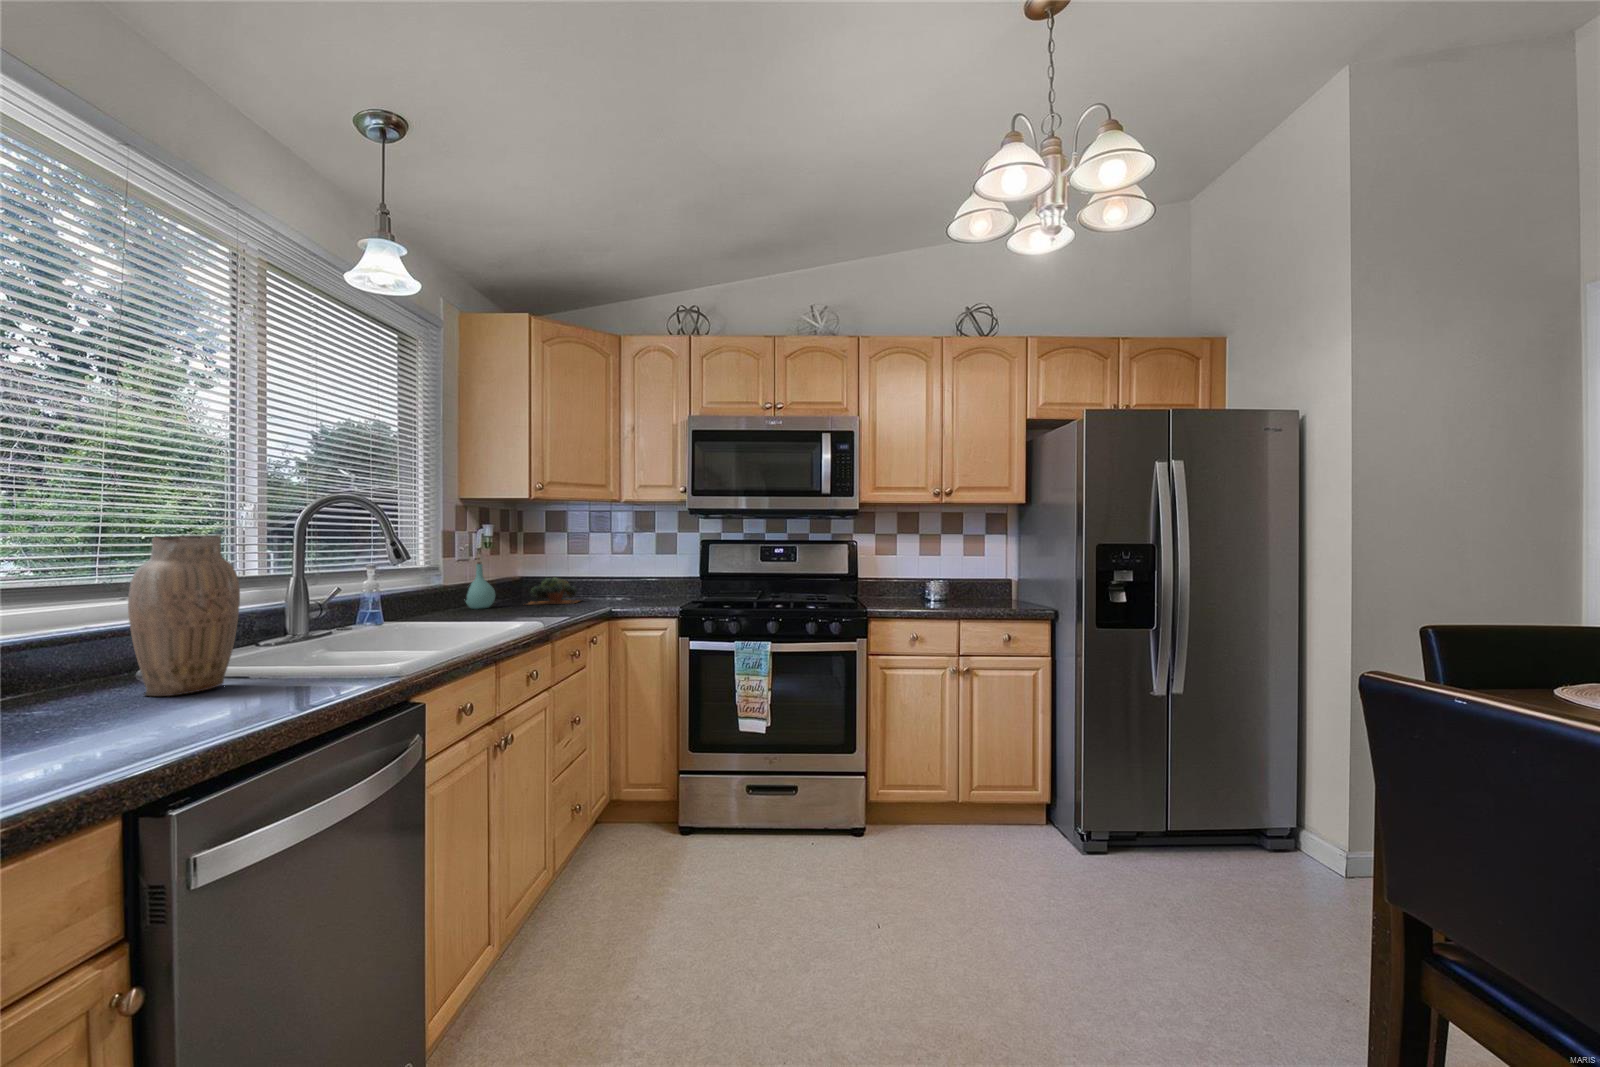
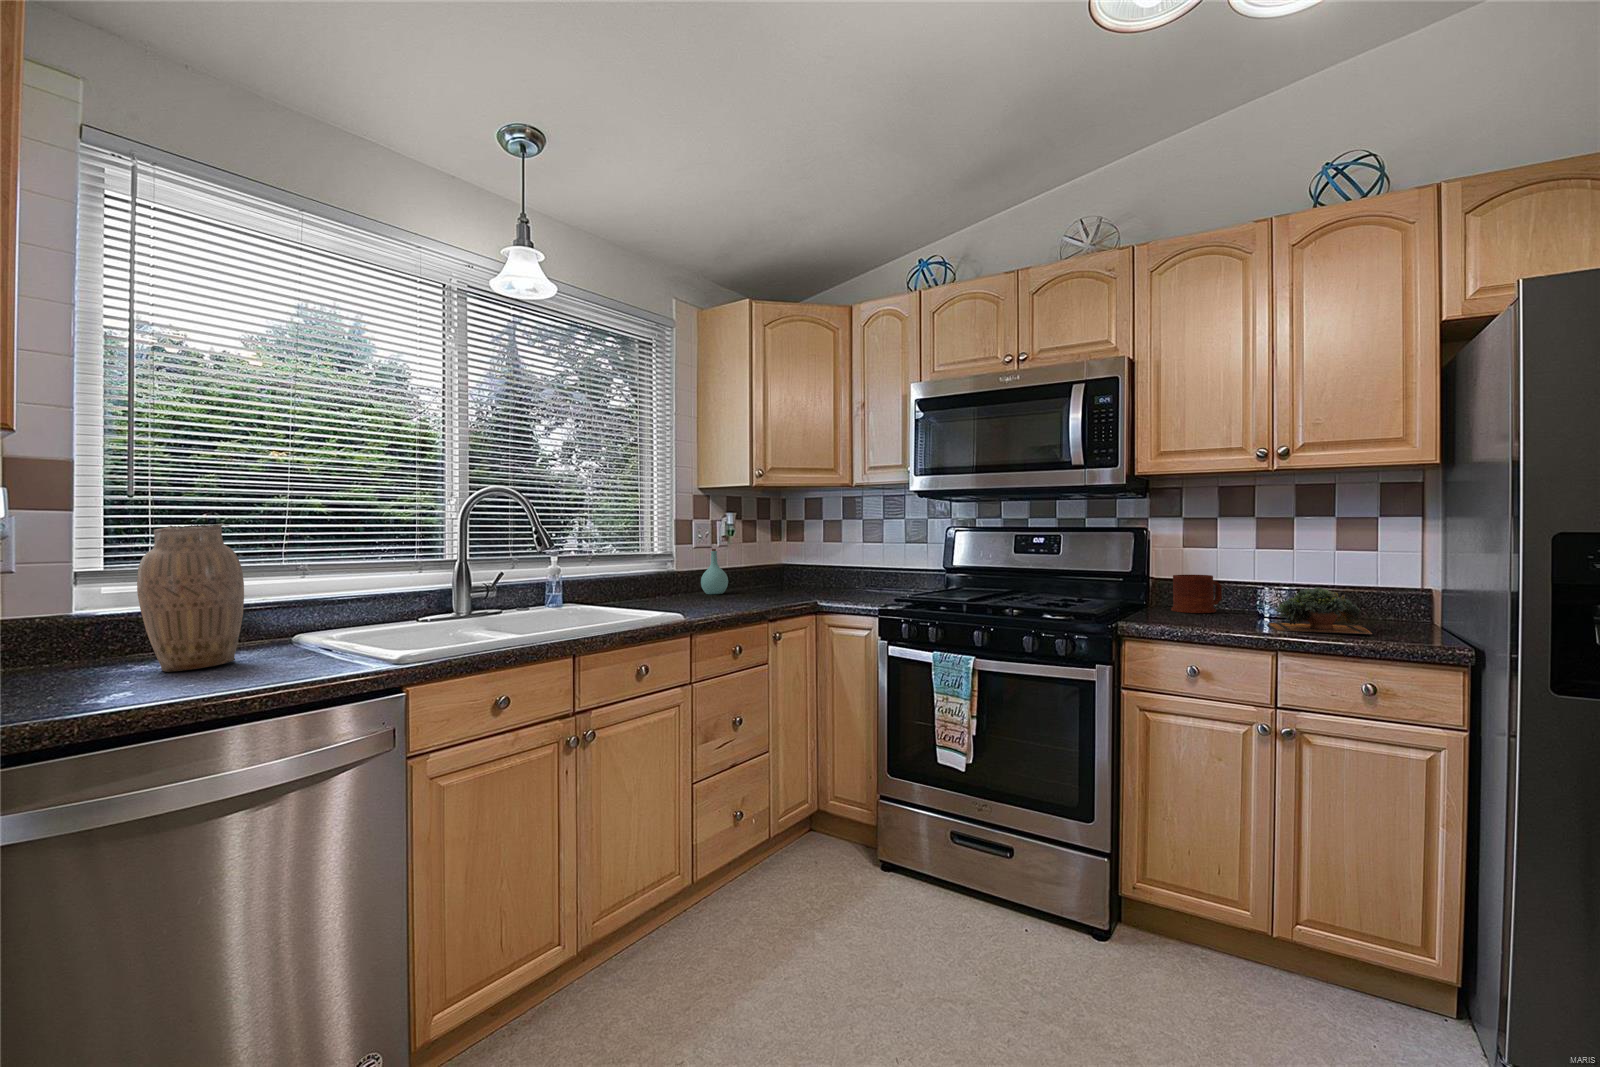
mug: none [877,574,906,601] -> present [1171,575,1222,613]
succulent plant: present [526,577,580,605] -> present [1267,587,1372,634]

